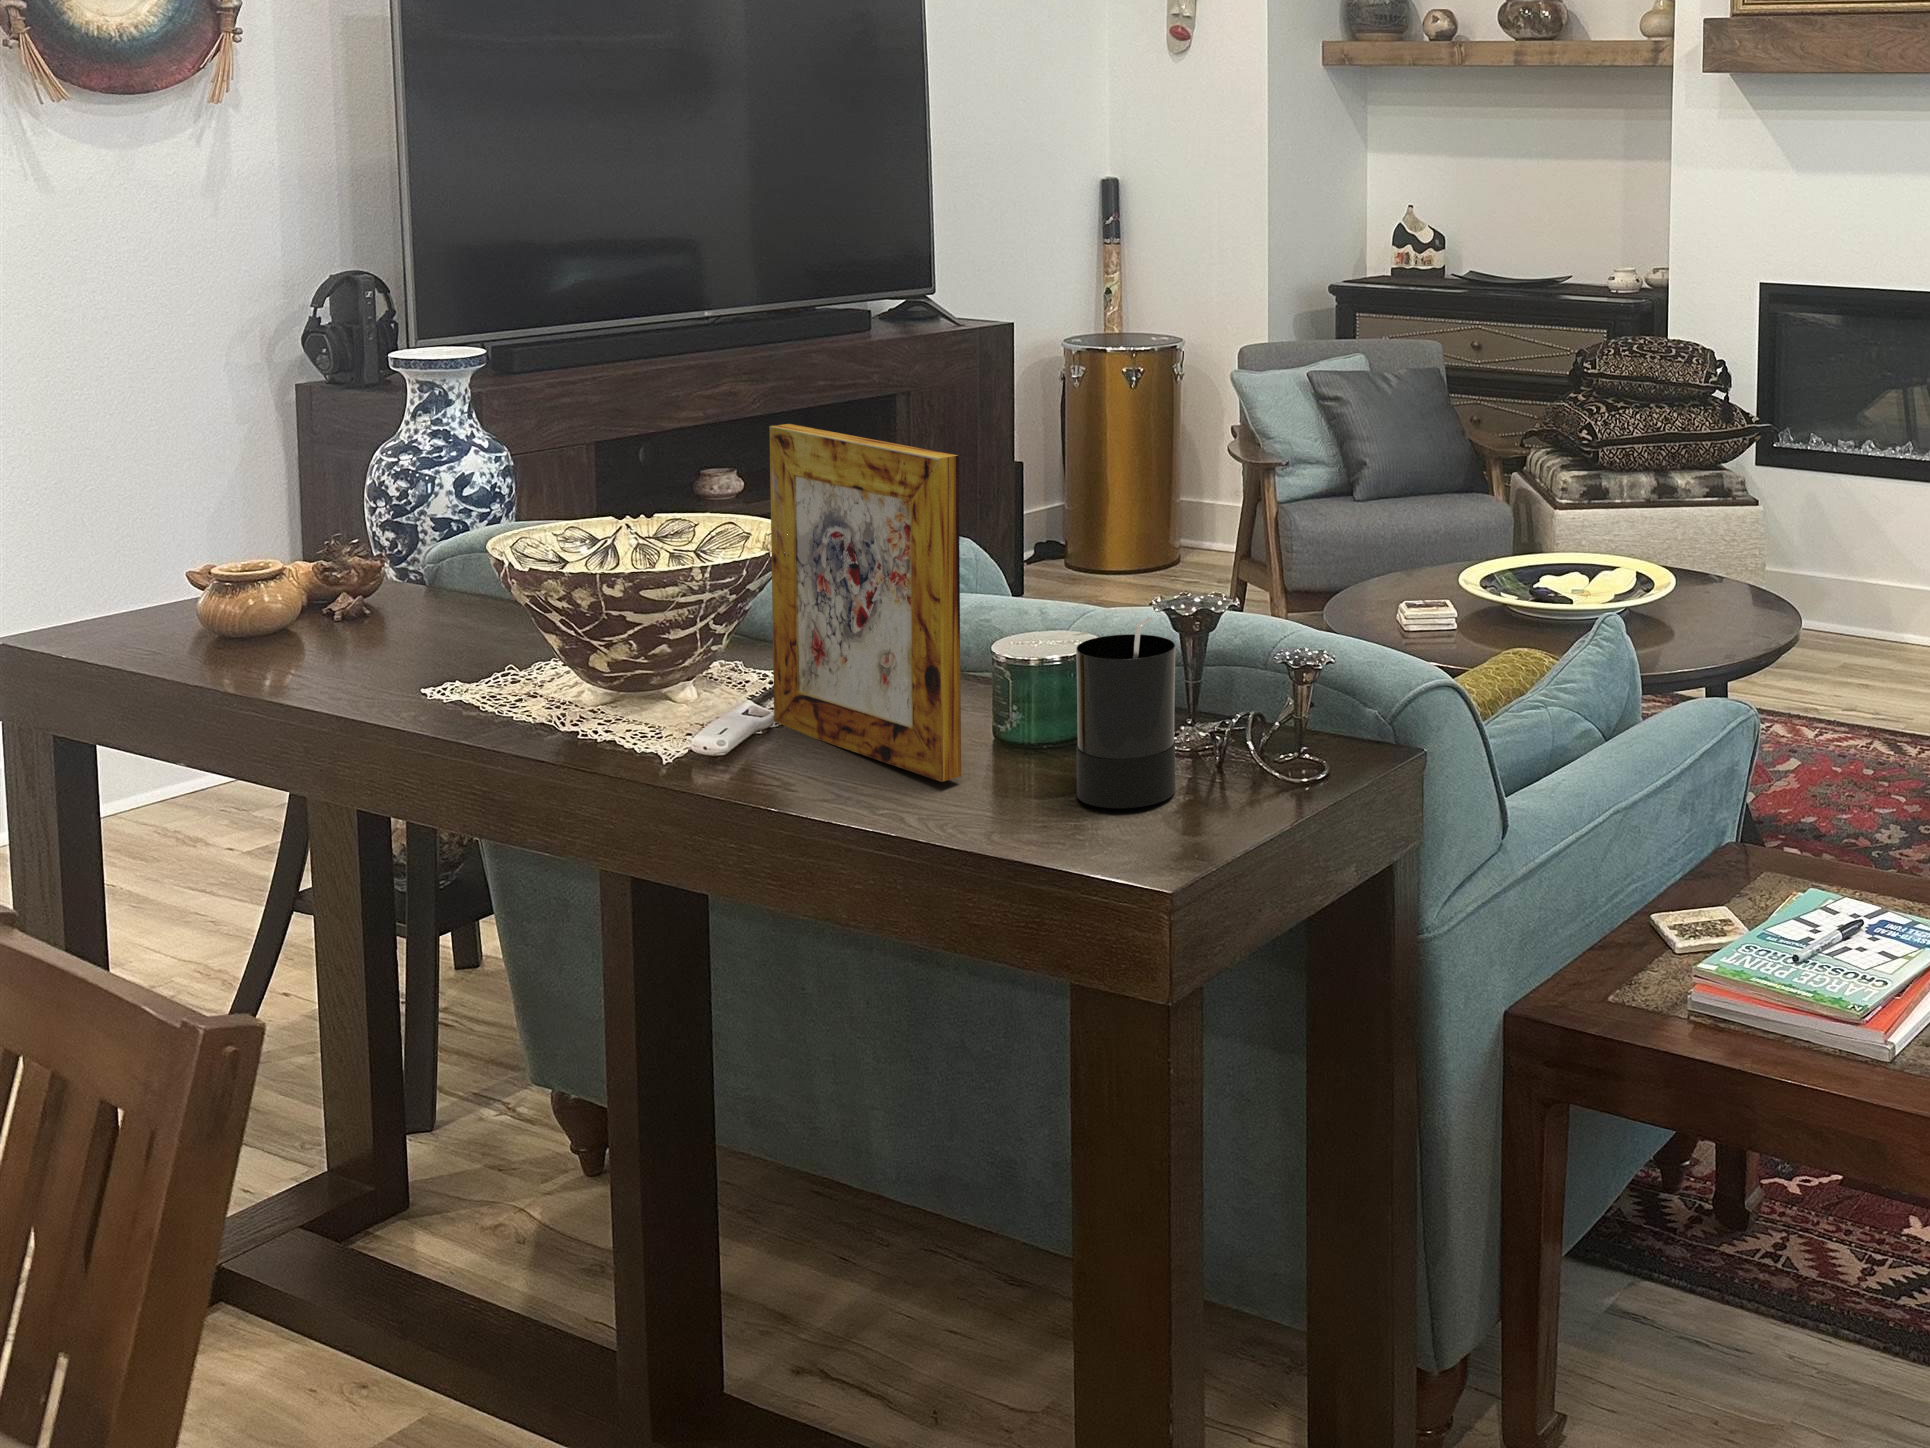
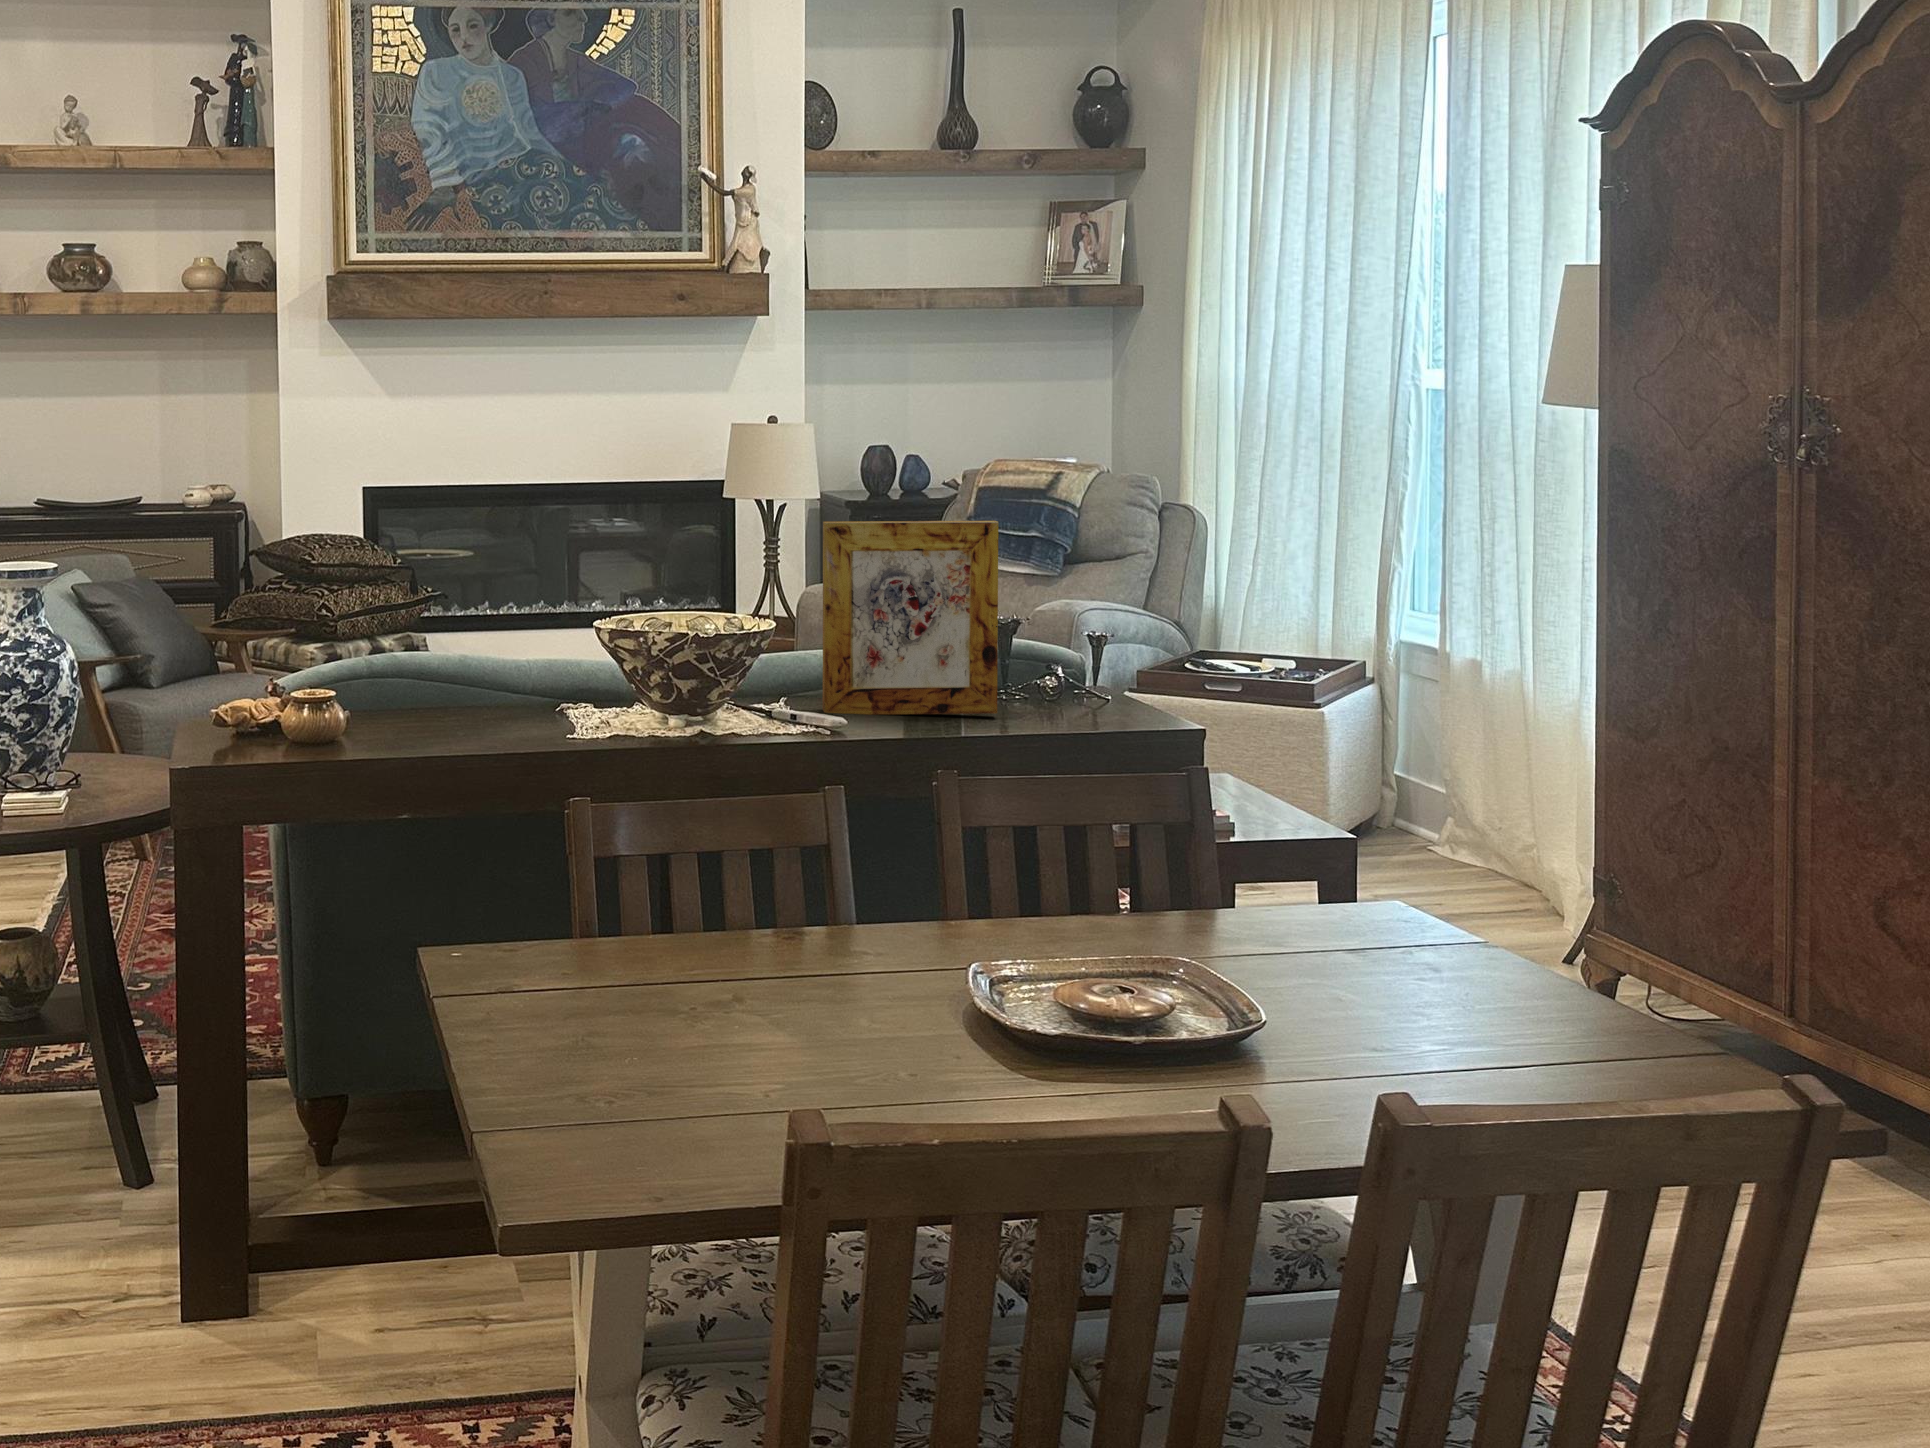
candle: present [1076,618,1175,808] -> none [1040,610,1097,711]

